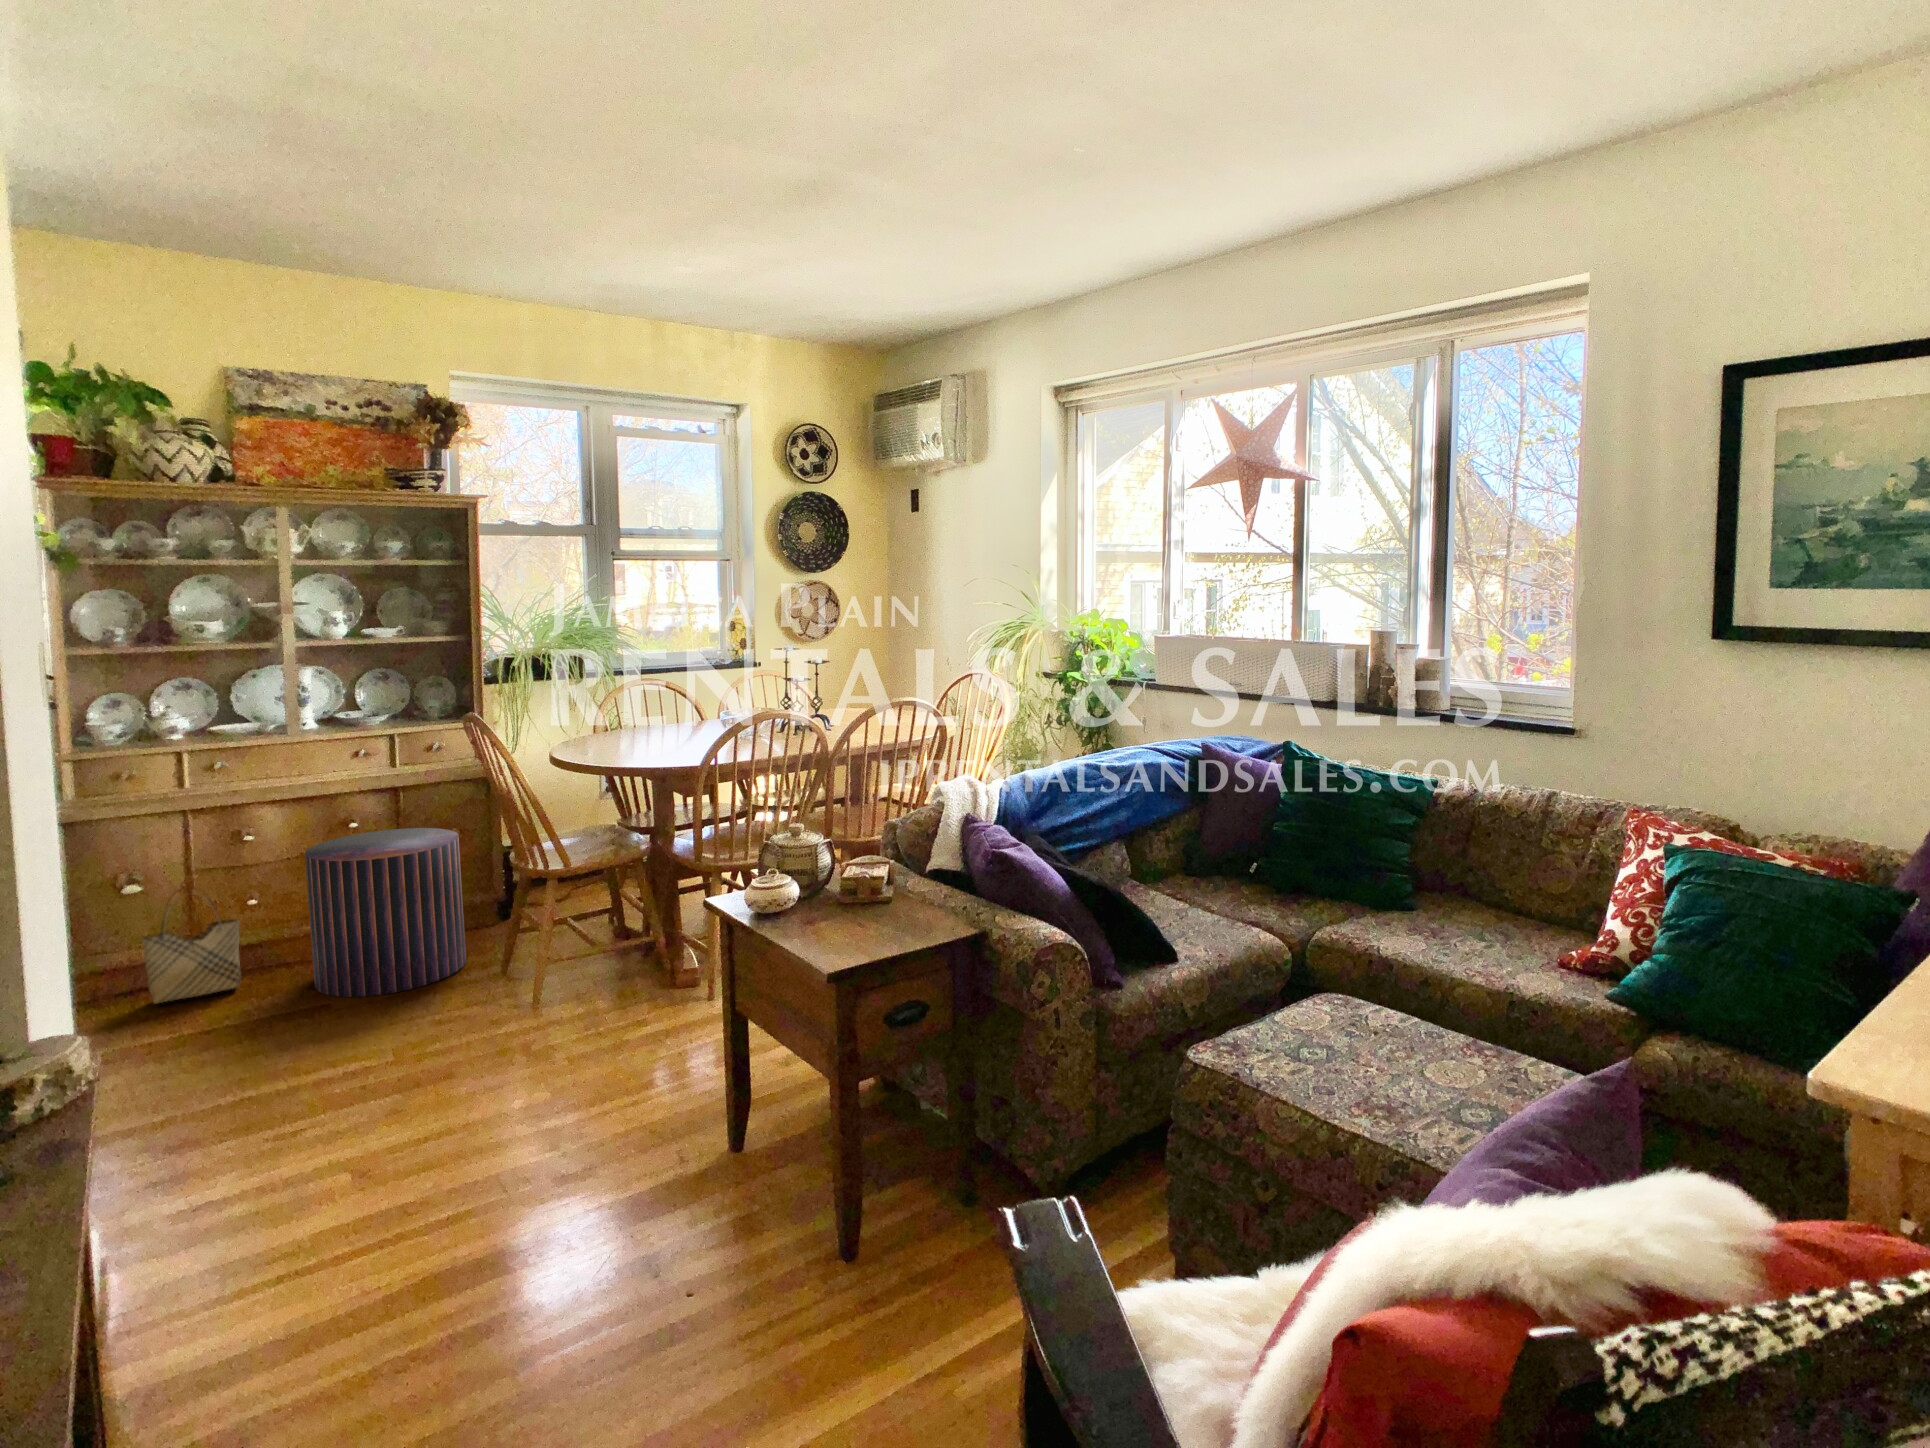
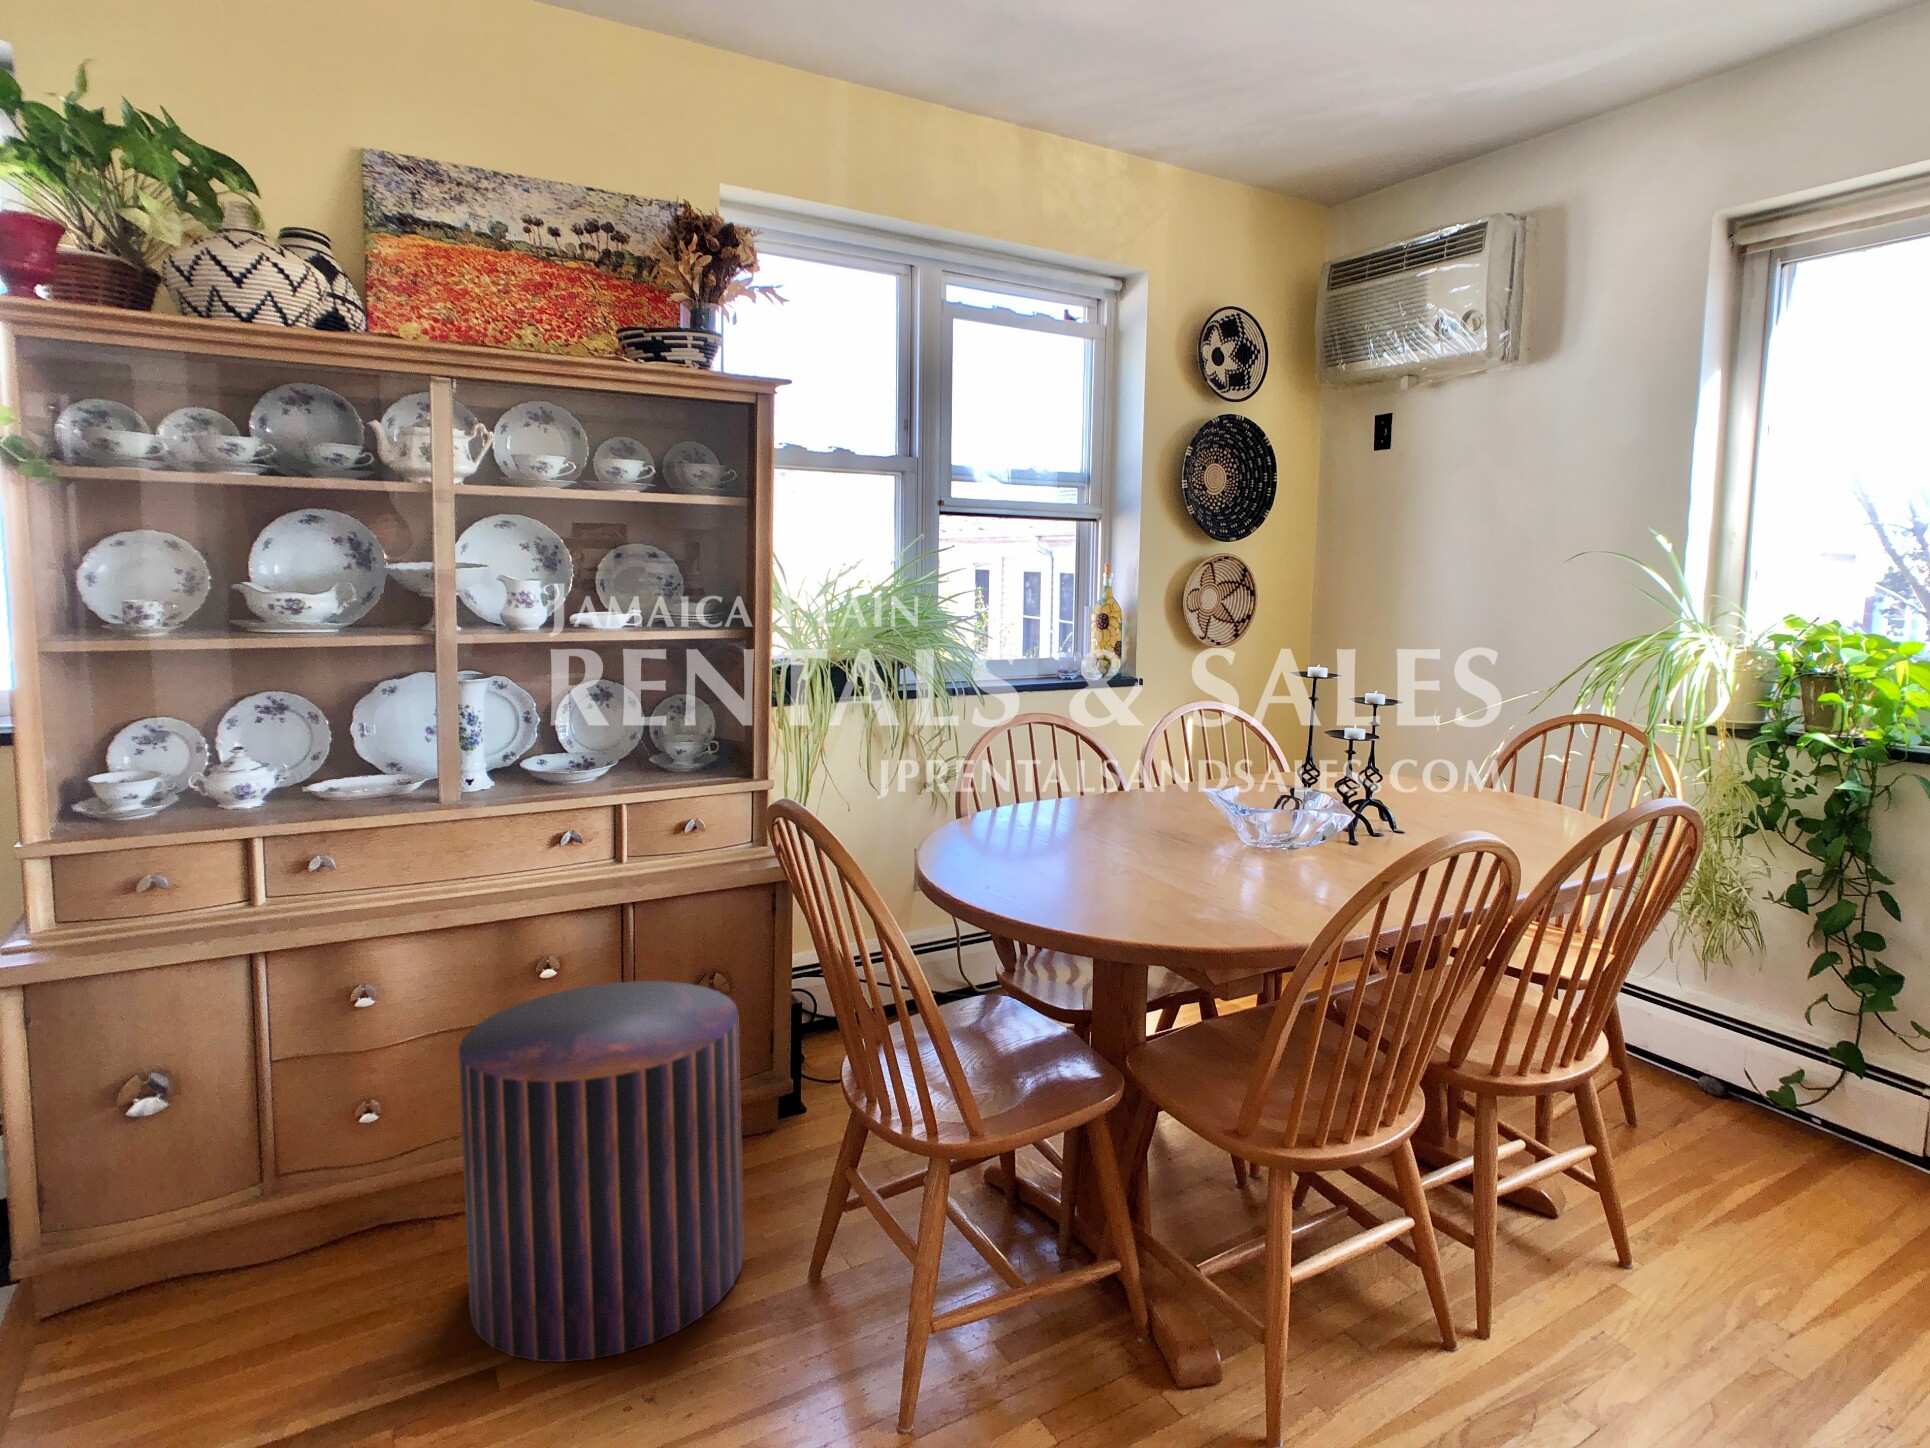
woven basket: present [141,888,241,1004] -> none [146,1102,340,1356]

